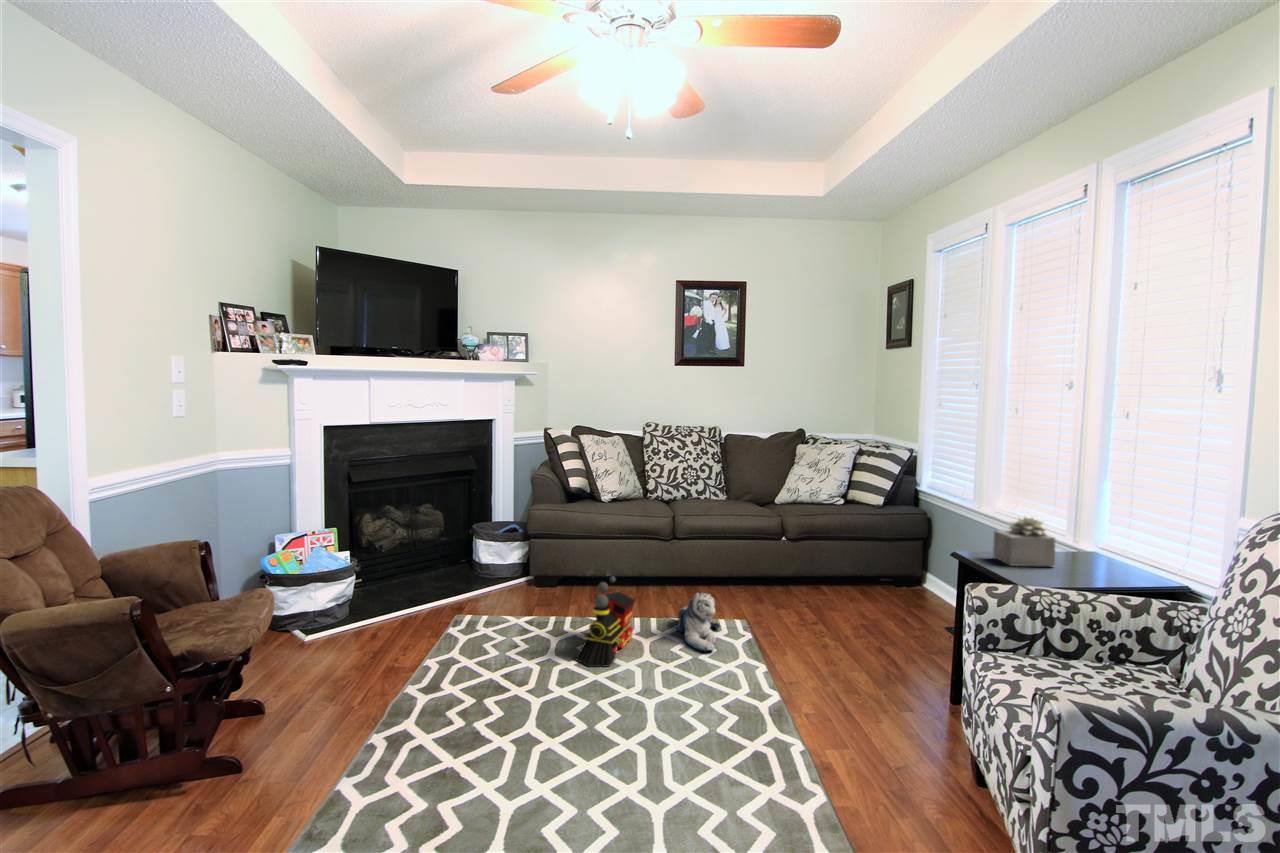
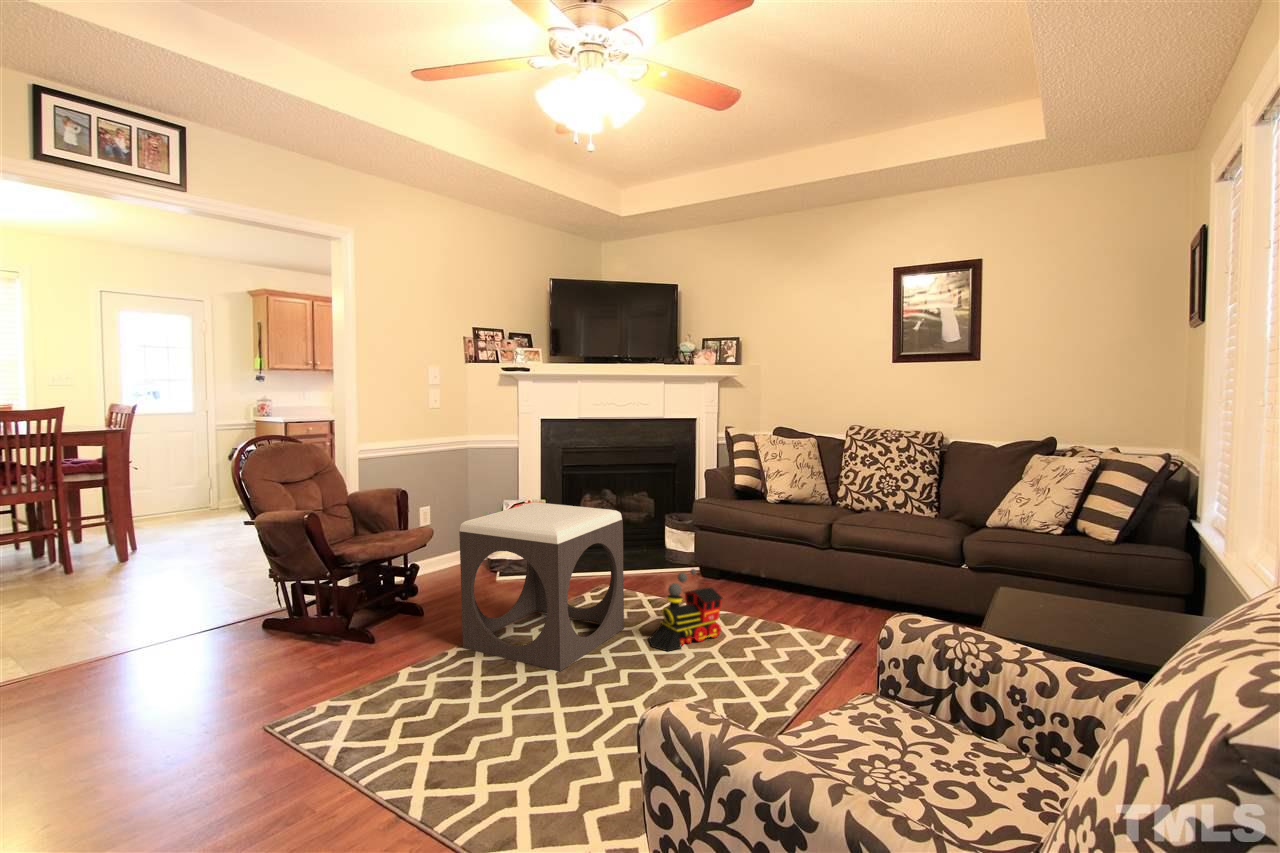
succulent plant: present [993,517,1055,566] -> none [1055,555,1135,633]
footstool: none [374,527,537,736] -> present [459,502,624,671]
plush toy: present [677,593,720,651] -> none [764,603,819,665]

